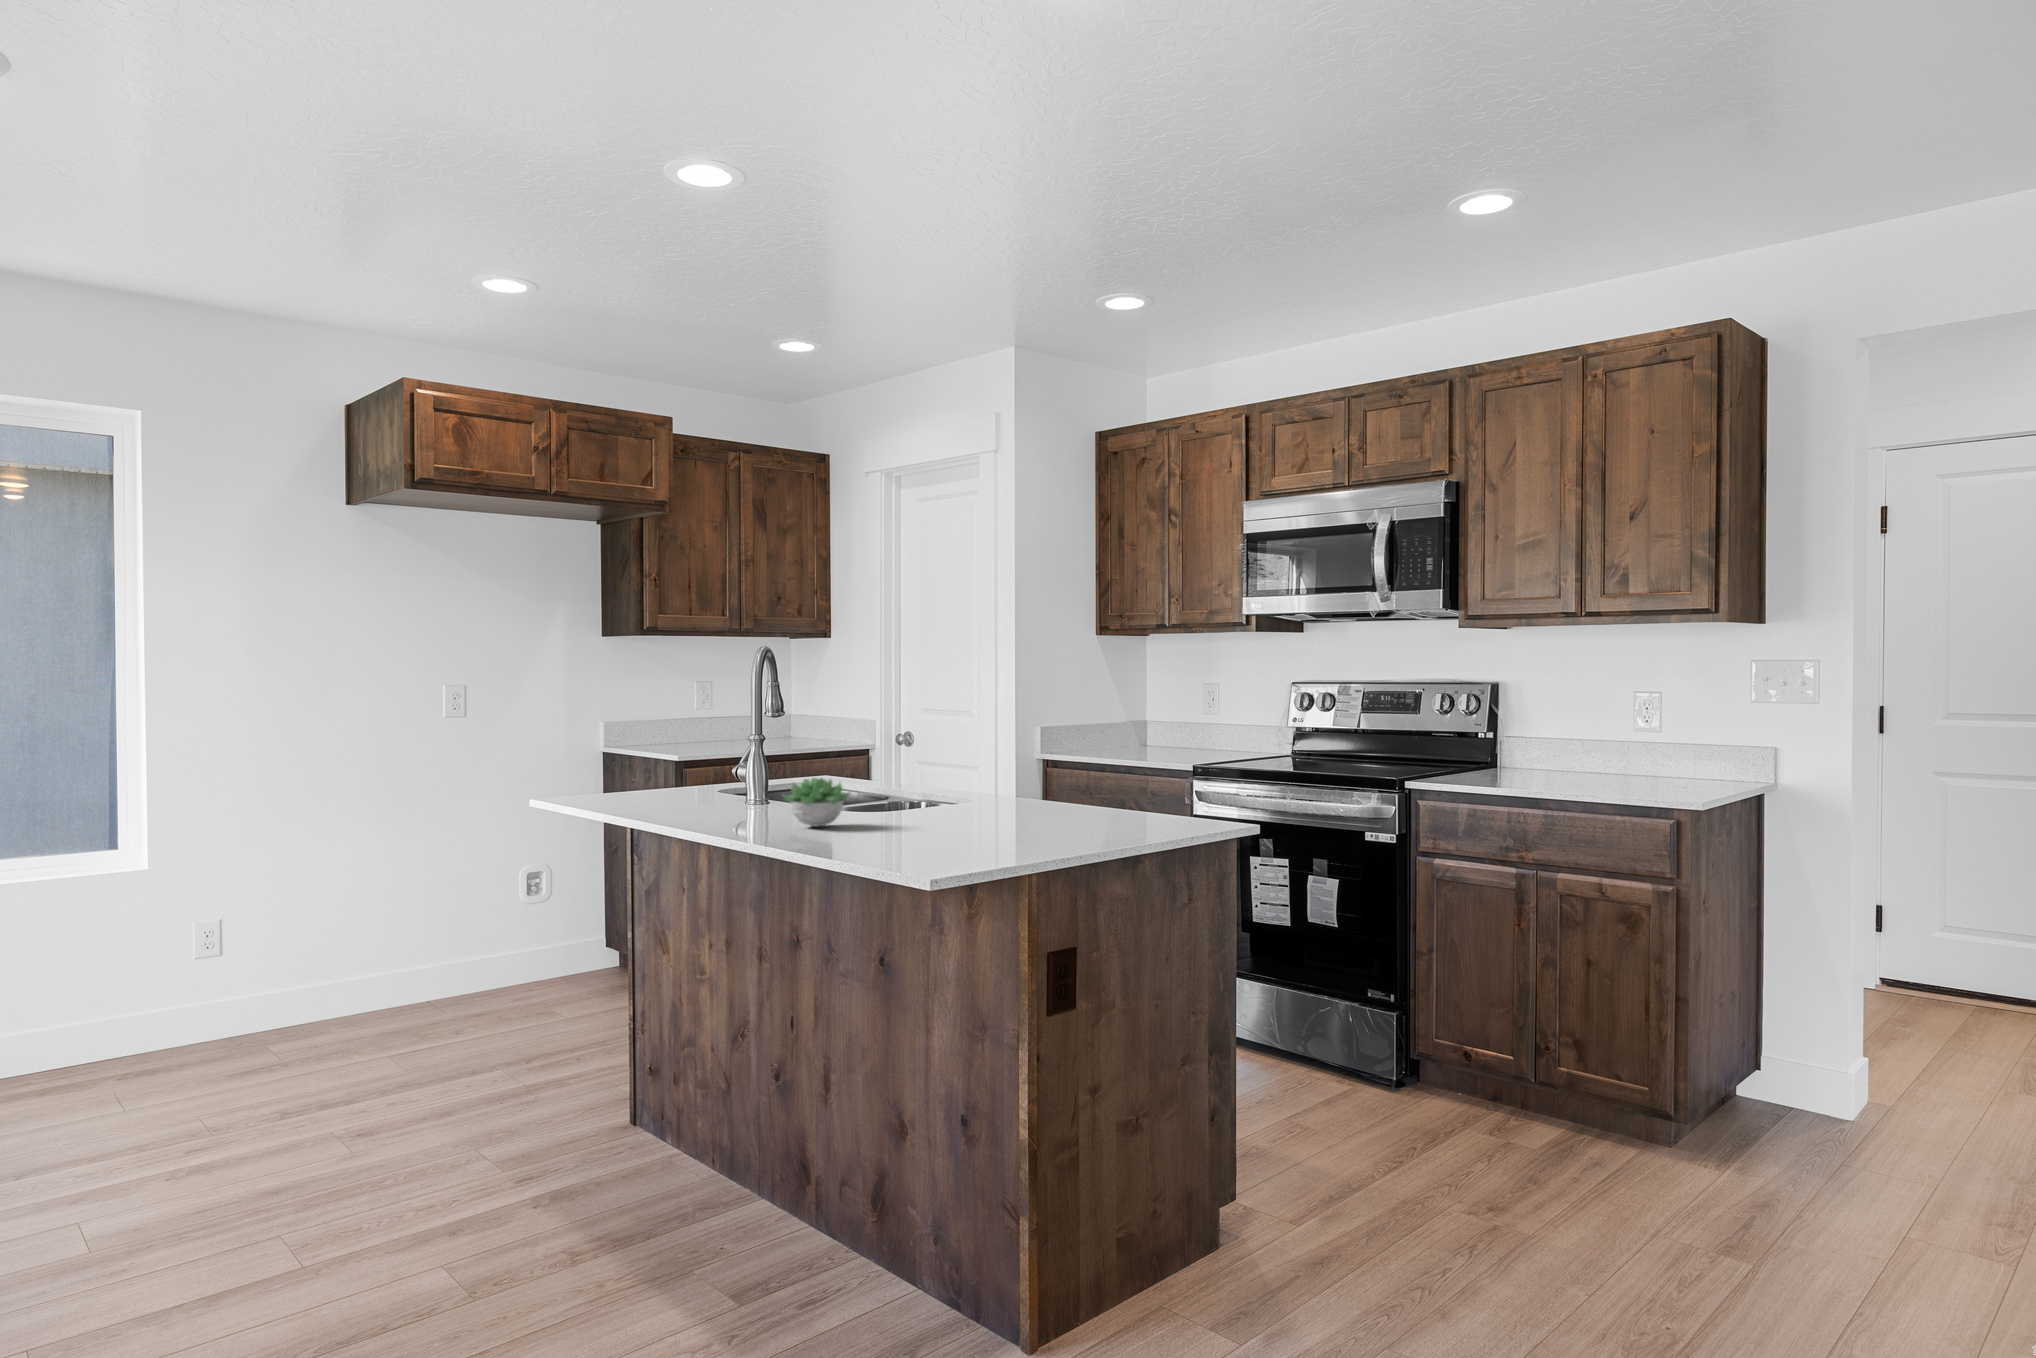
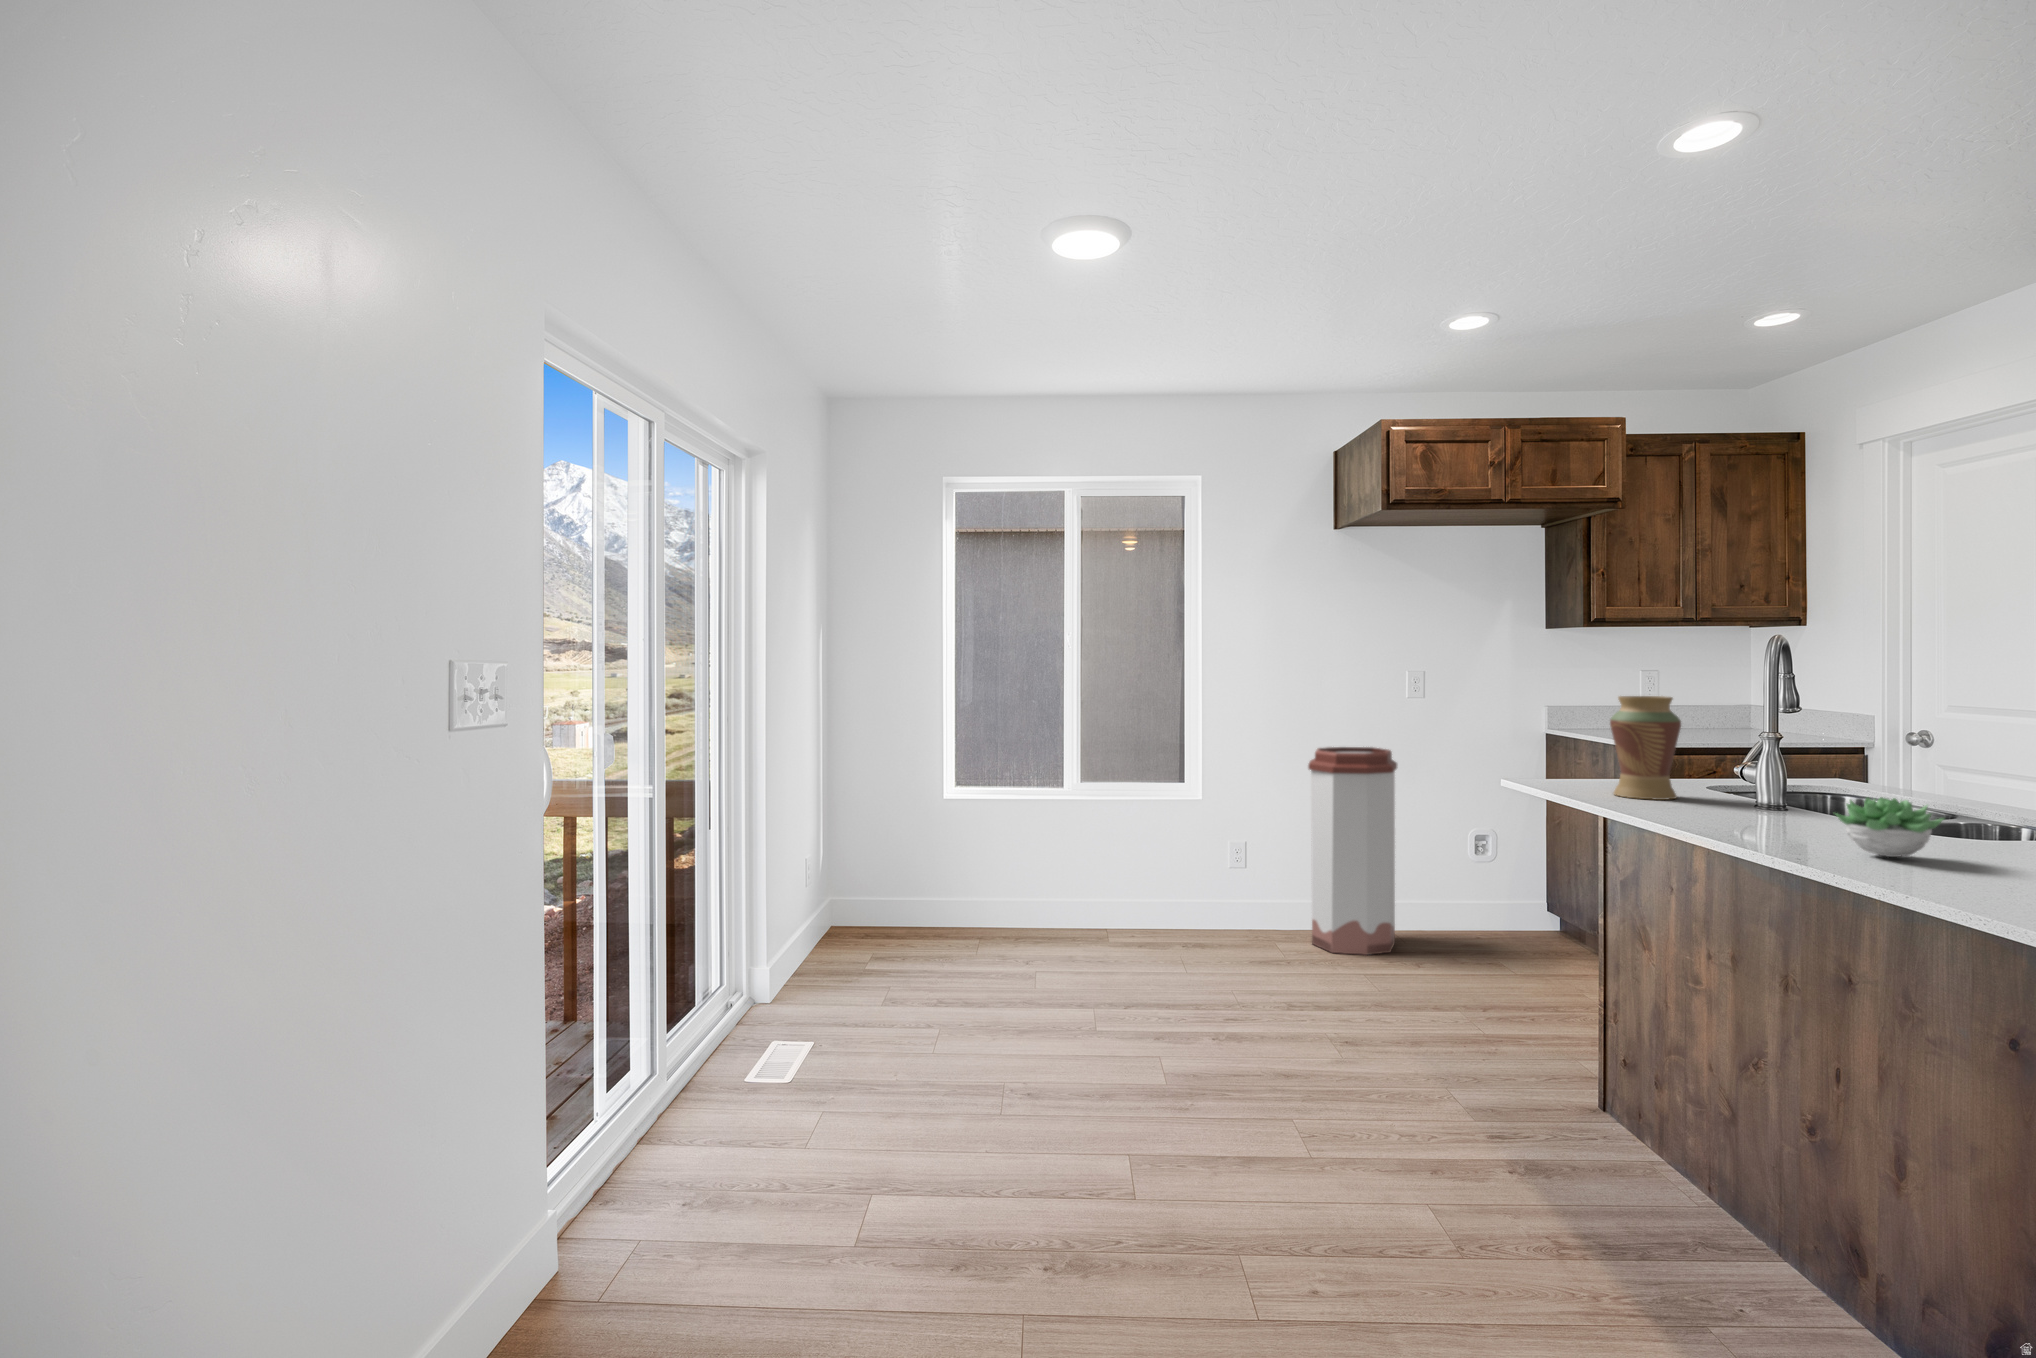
vase: none [632,701,693,802] -> present [1610,696,1681,800]
trash can: none [313,776,432,1039] -> present [1308,747,1397,955]

